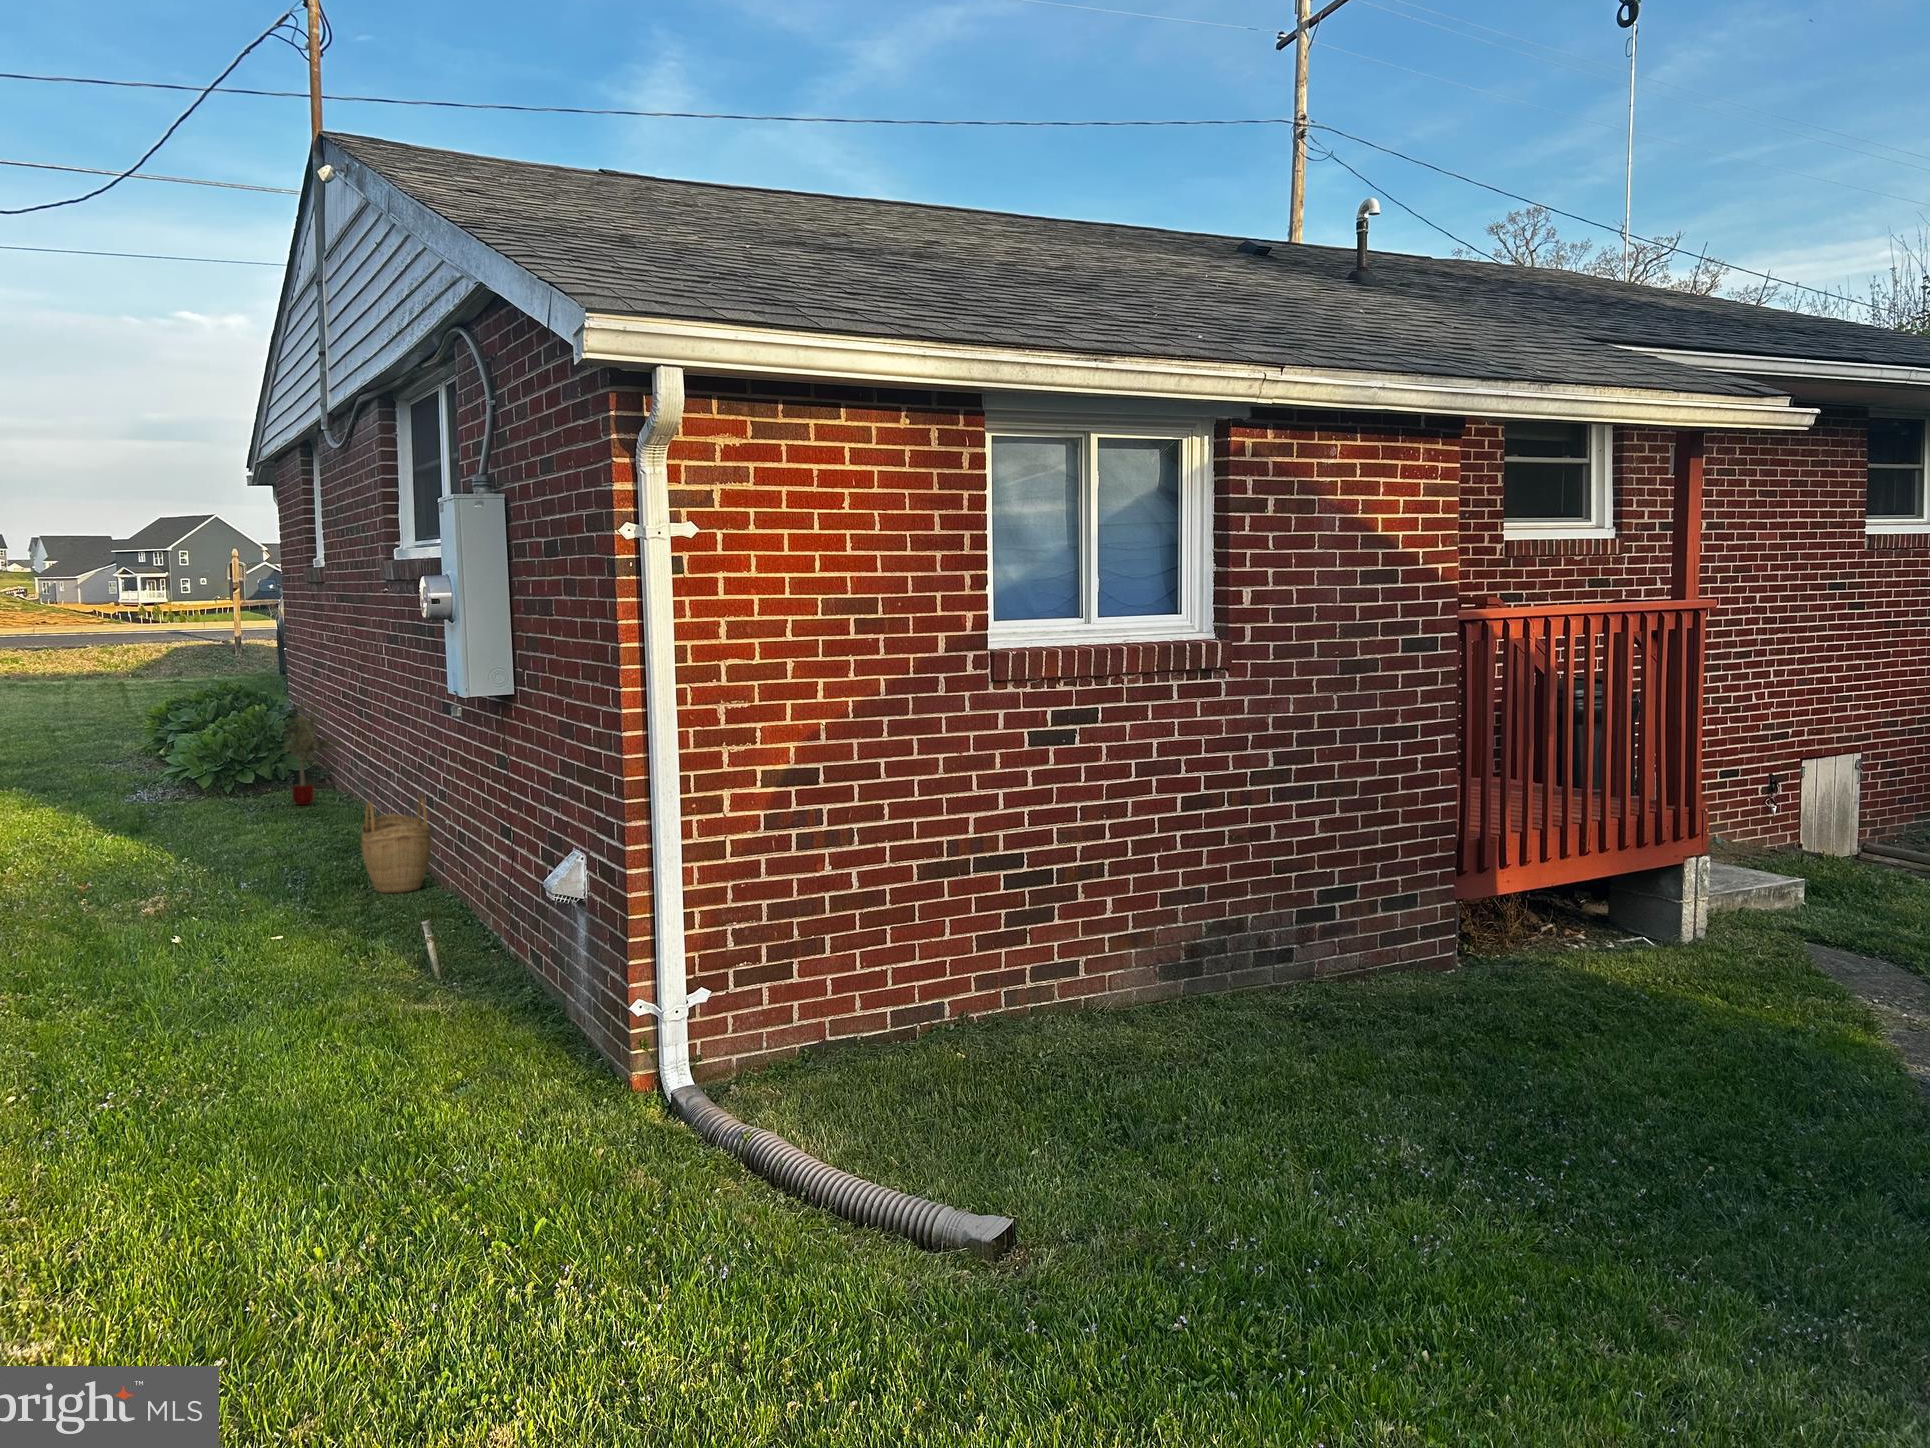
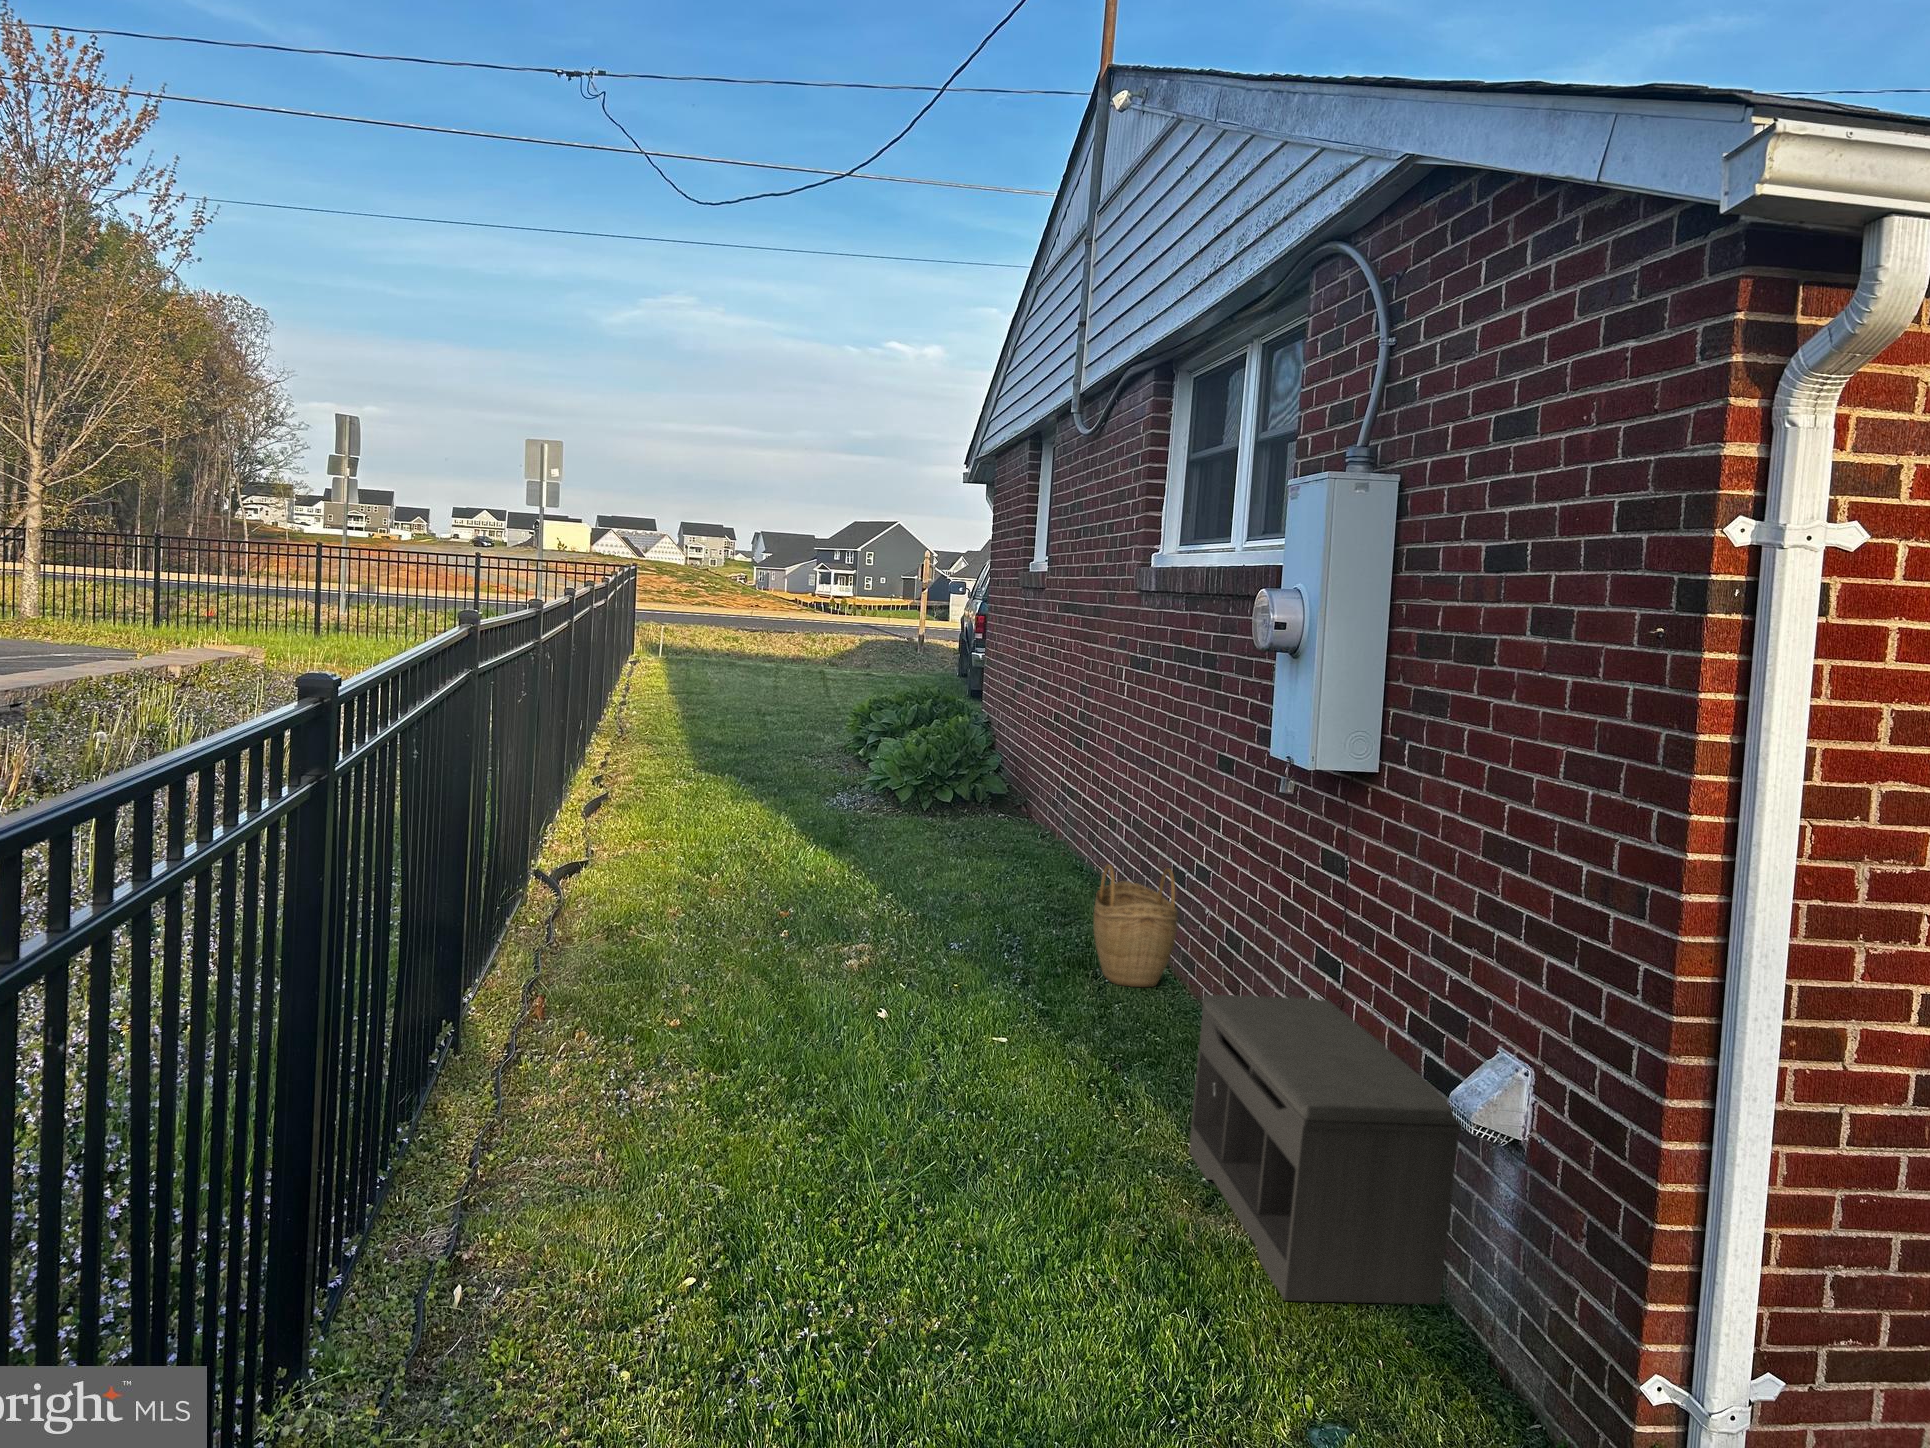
potted tree: present [282,701,341,805] -> none [986,717,1050,835]
bench: none [411,856,563,1036] -> present [1189,995,1461,1304]

